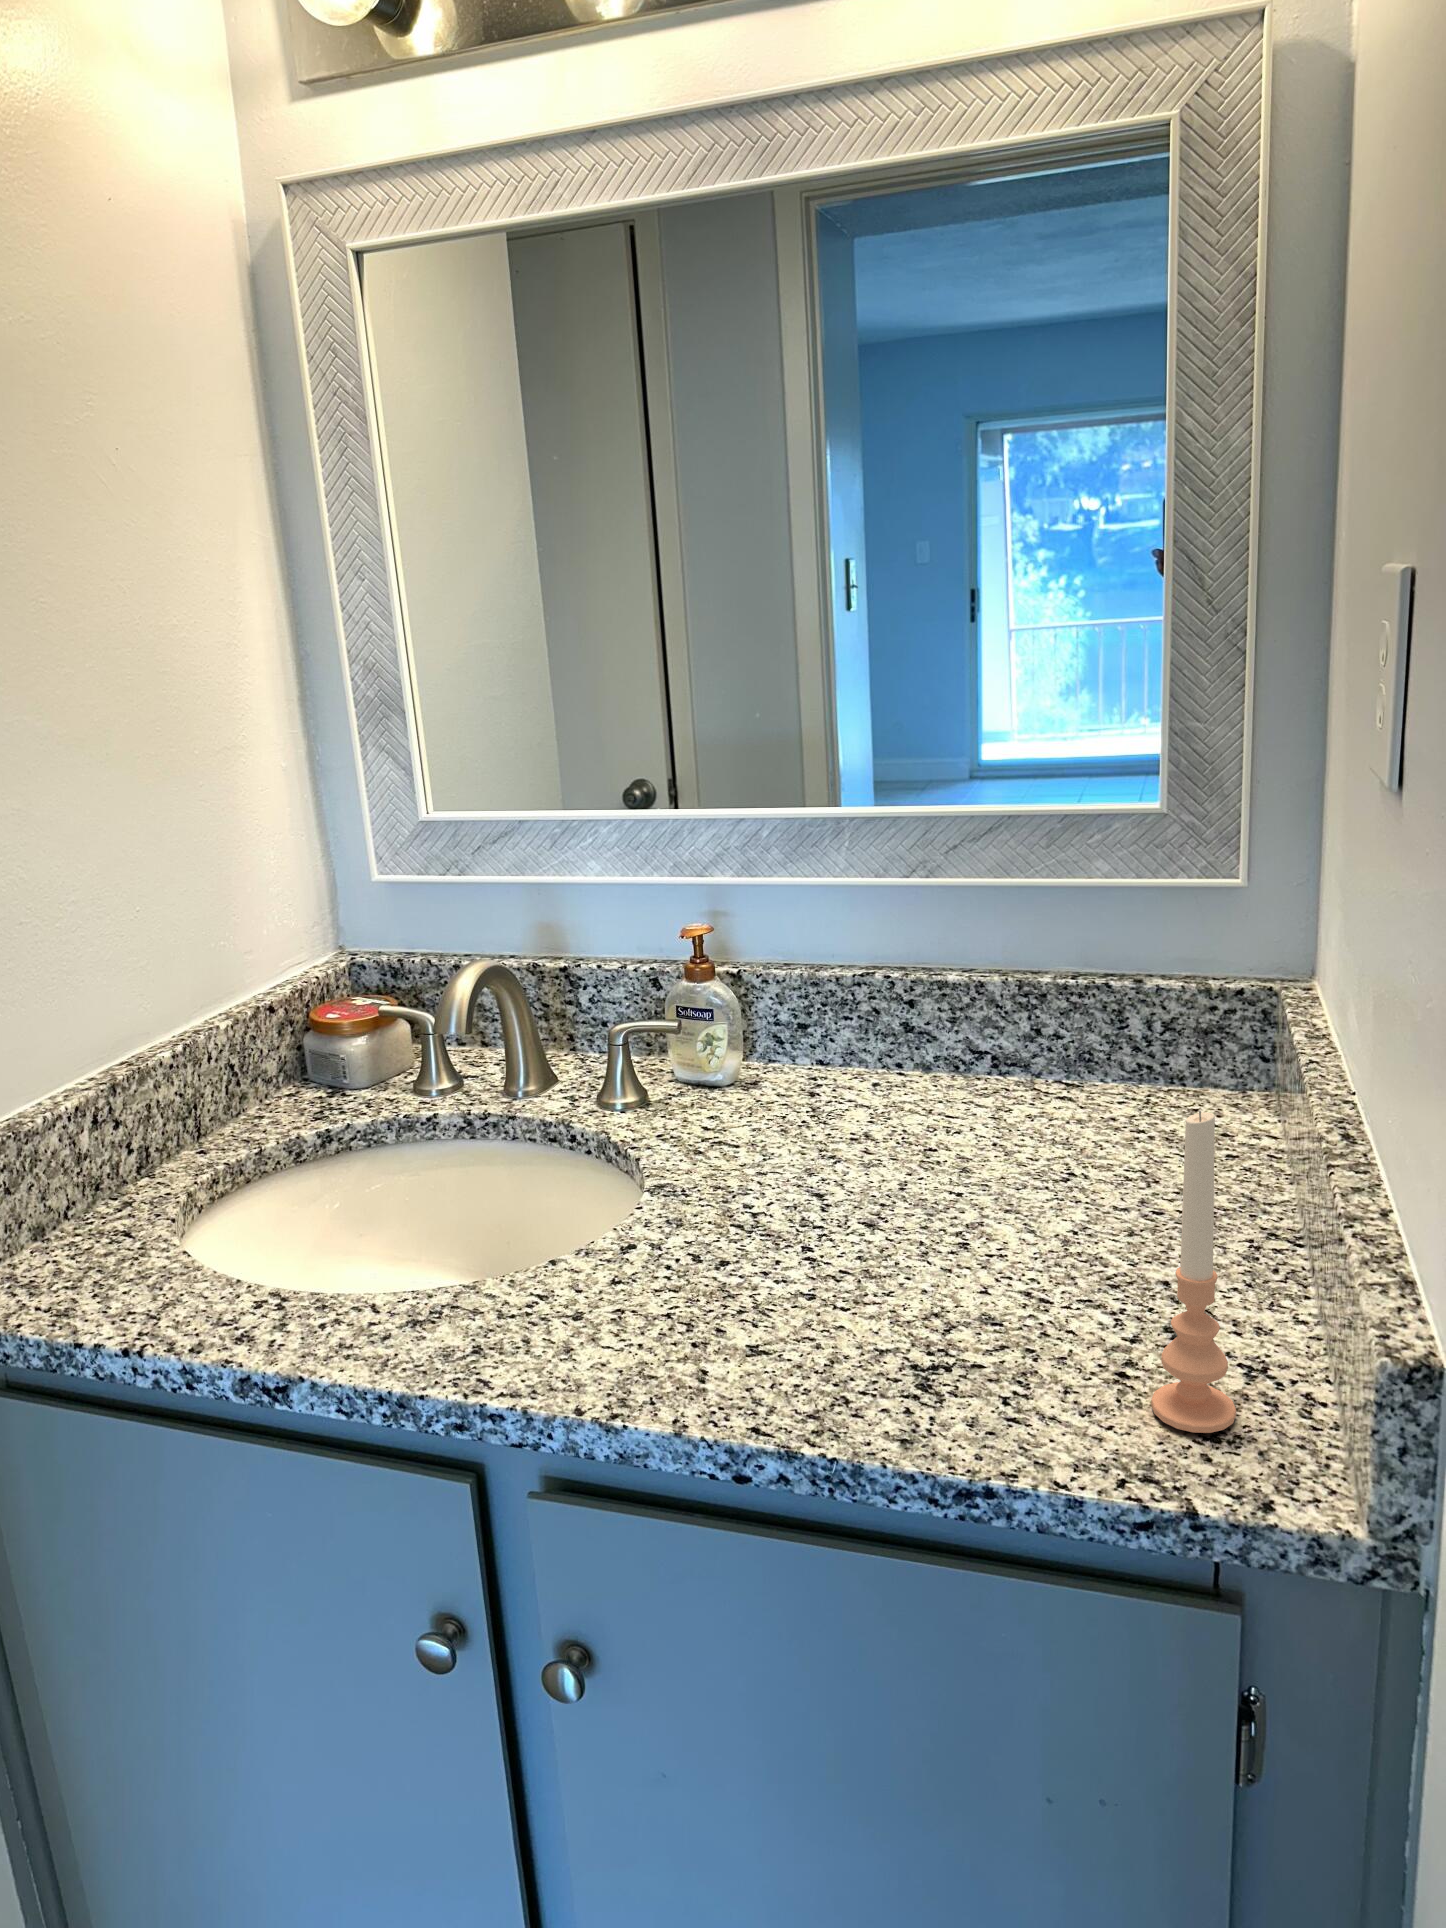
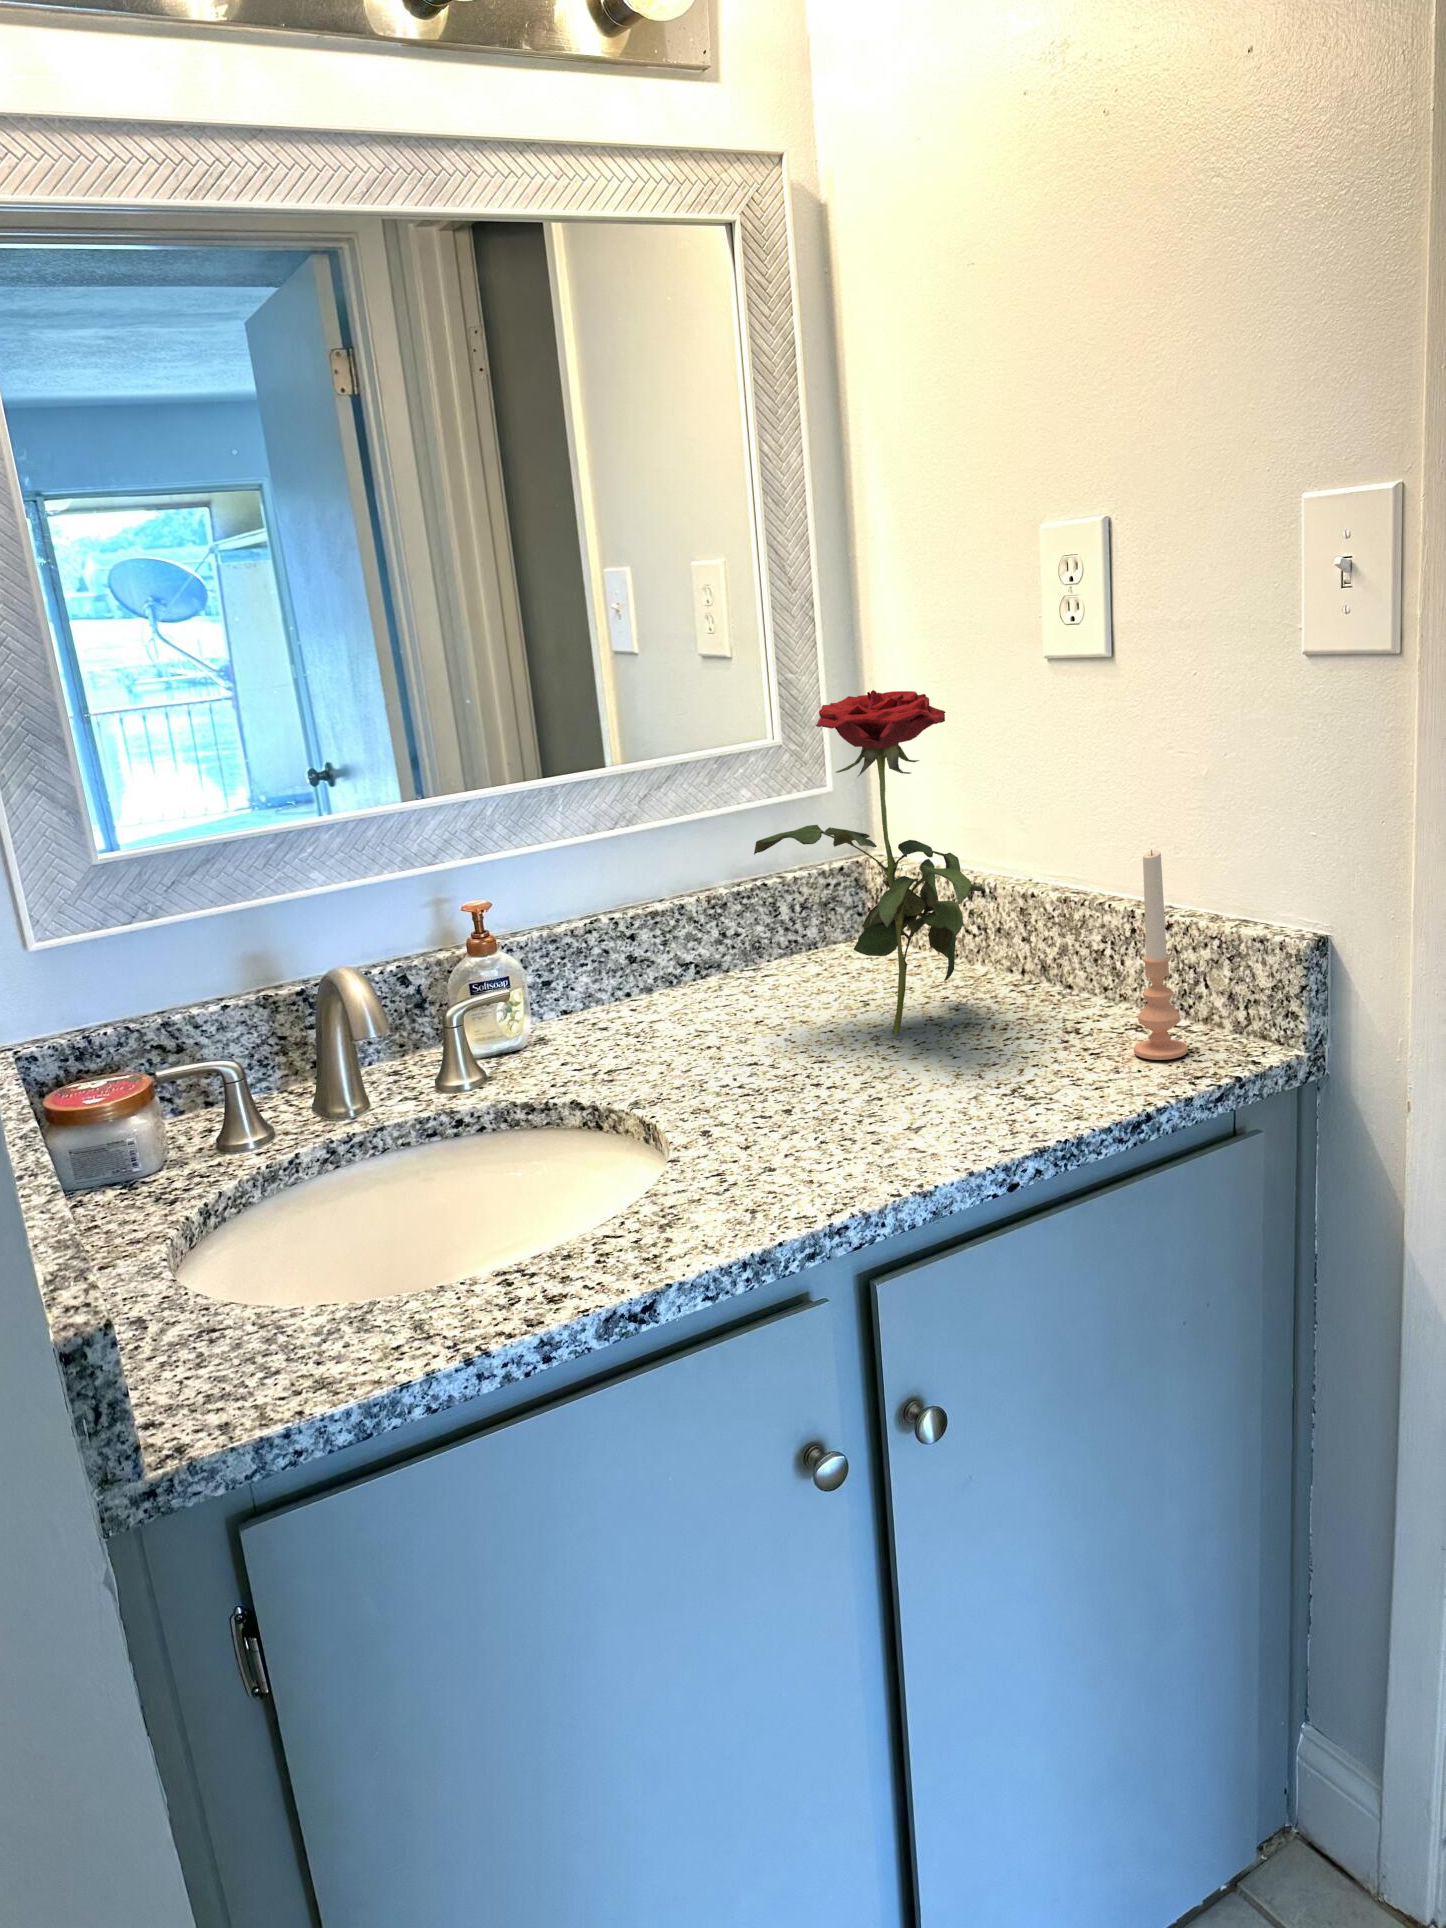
flower: none [890,784,1149,1226] -> present [754,690,985,1034]

